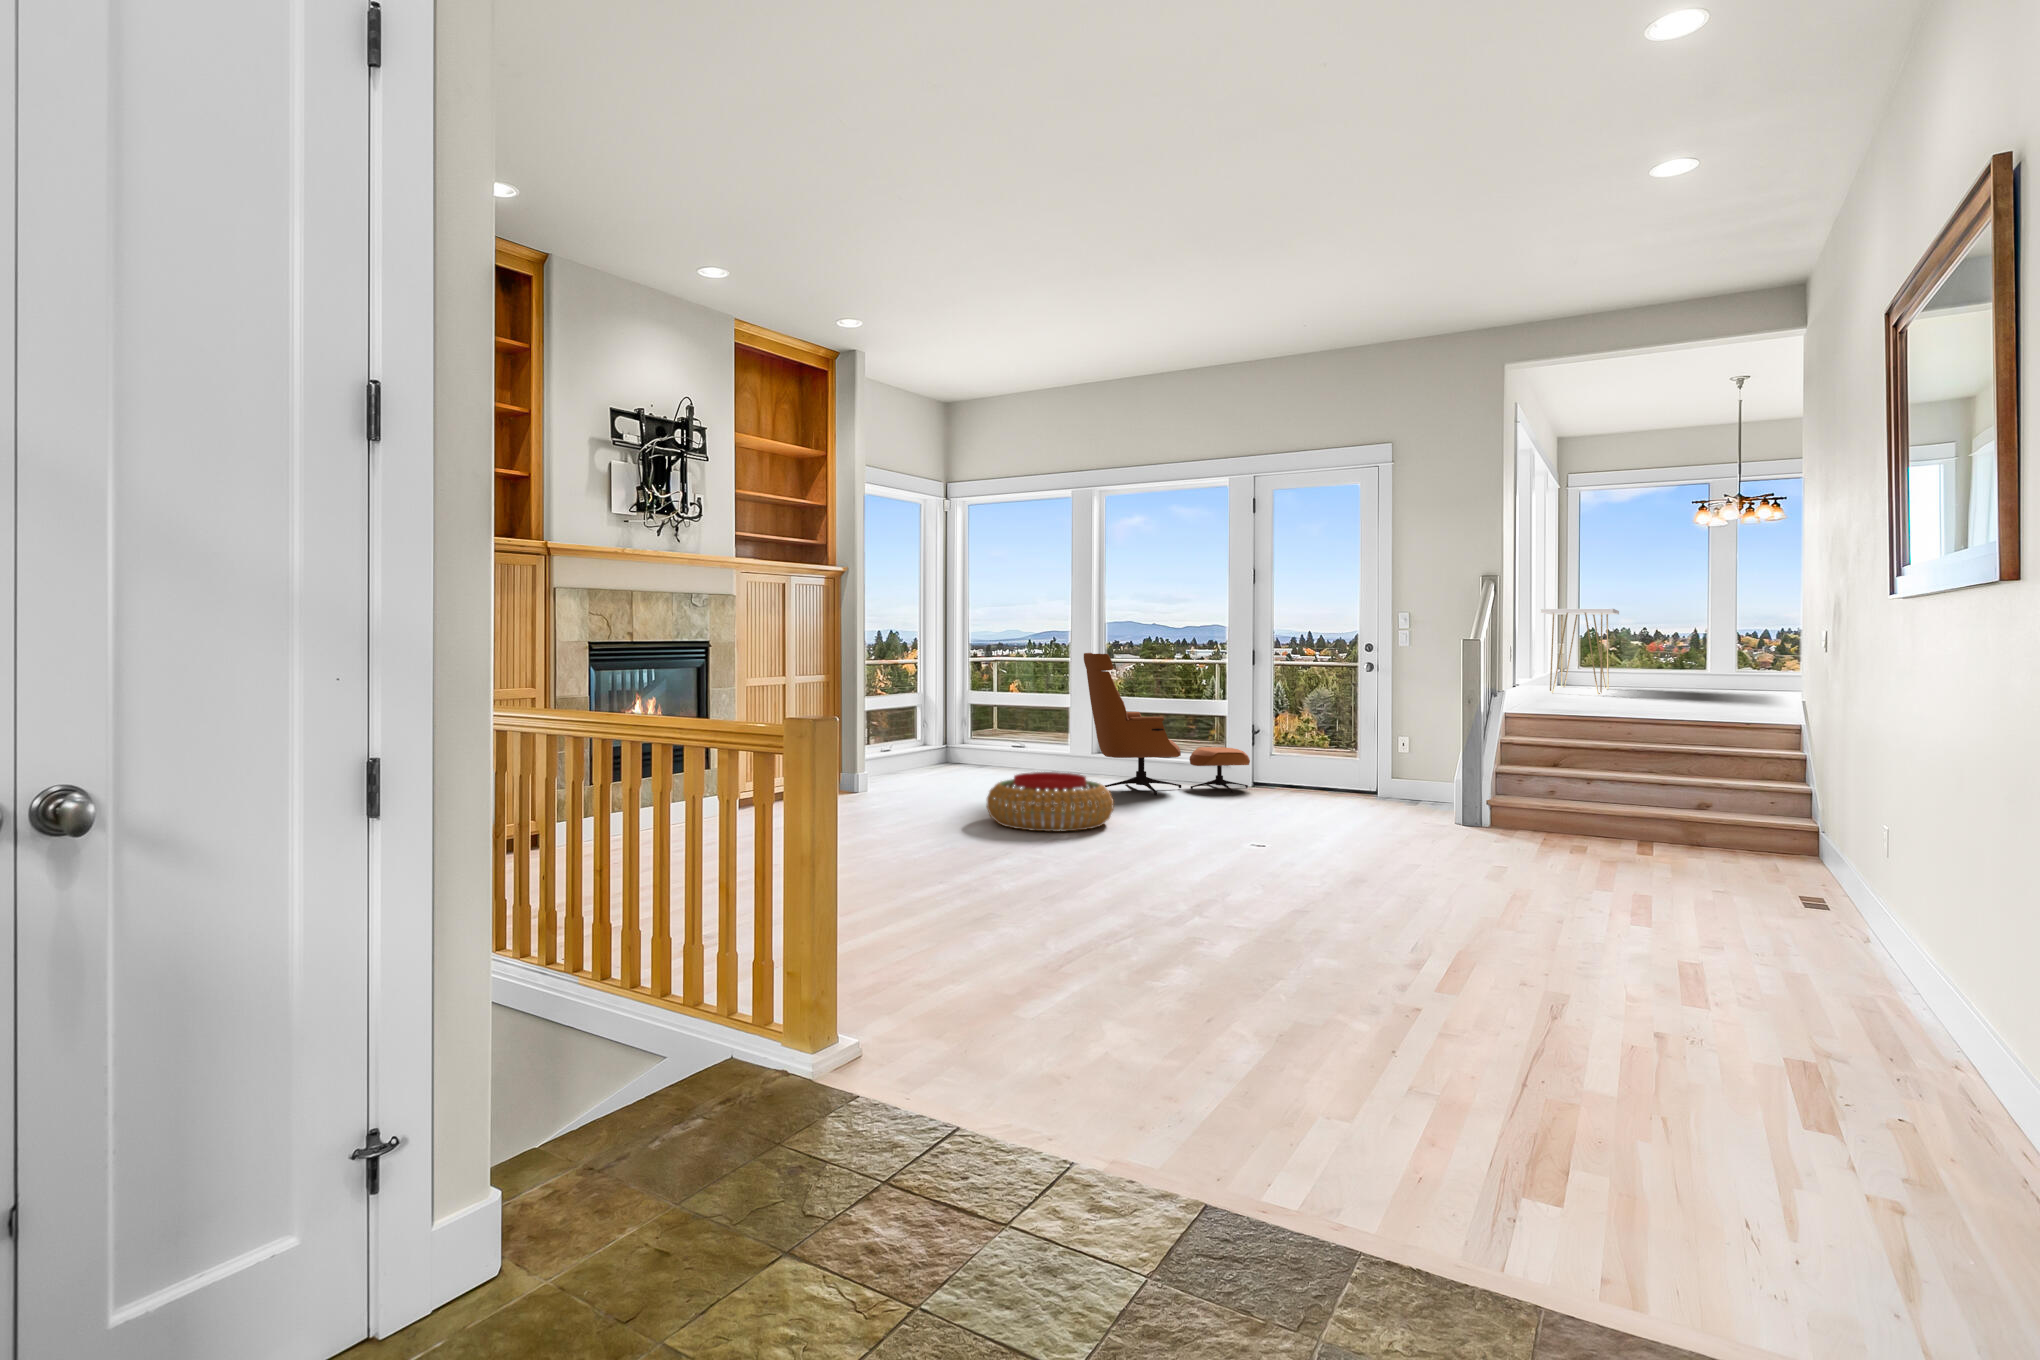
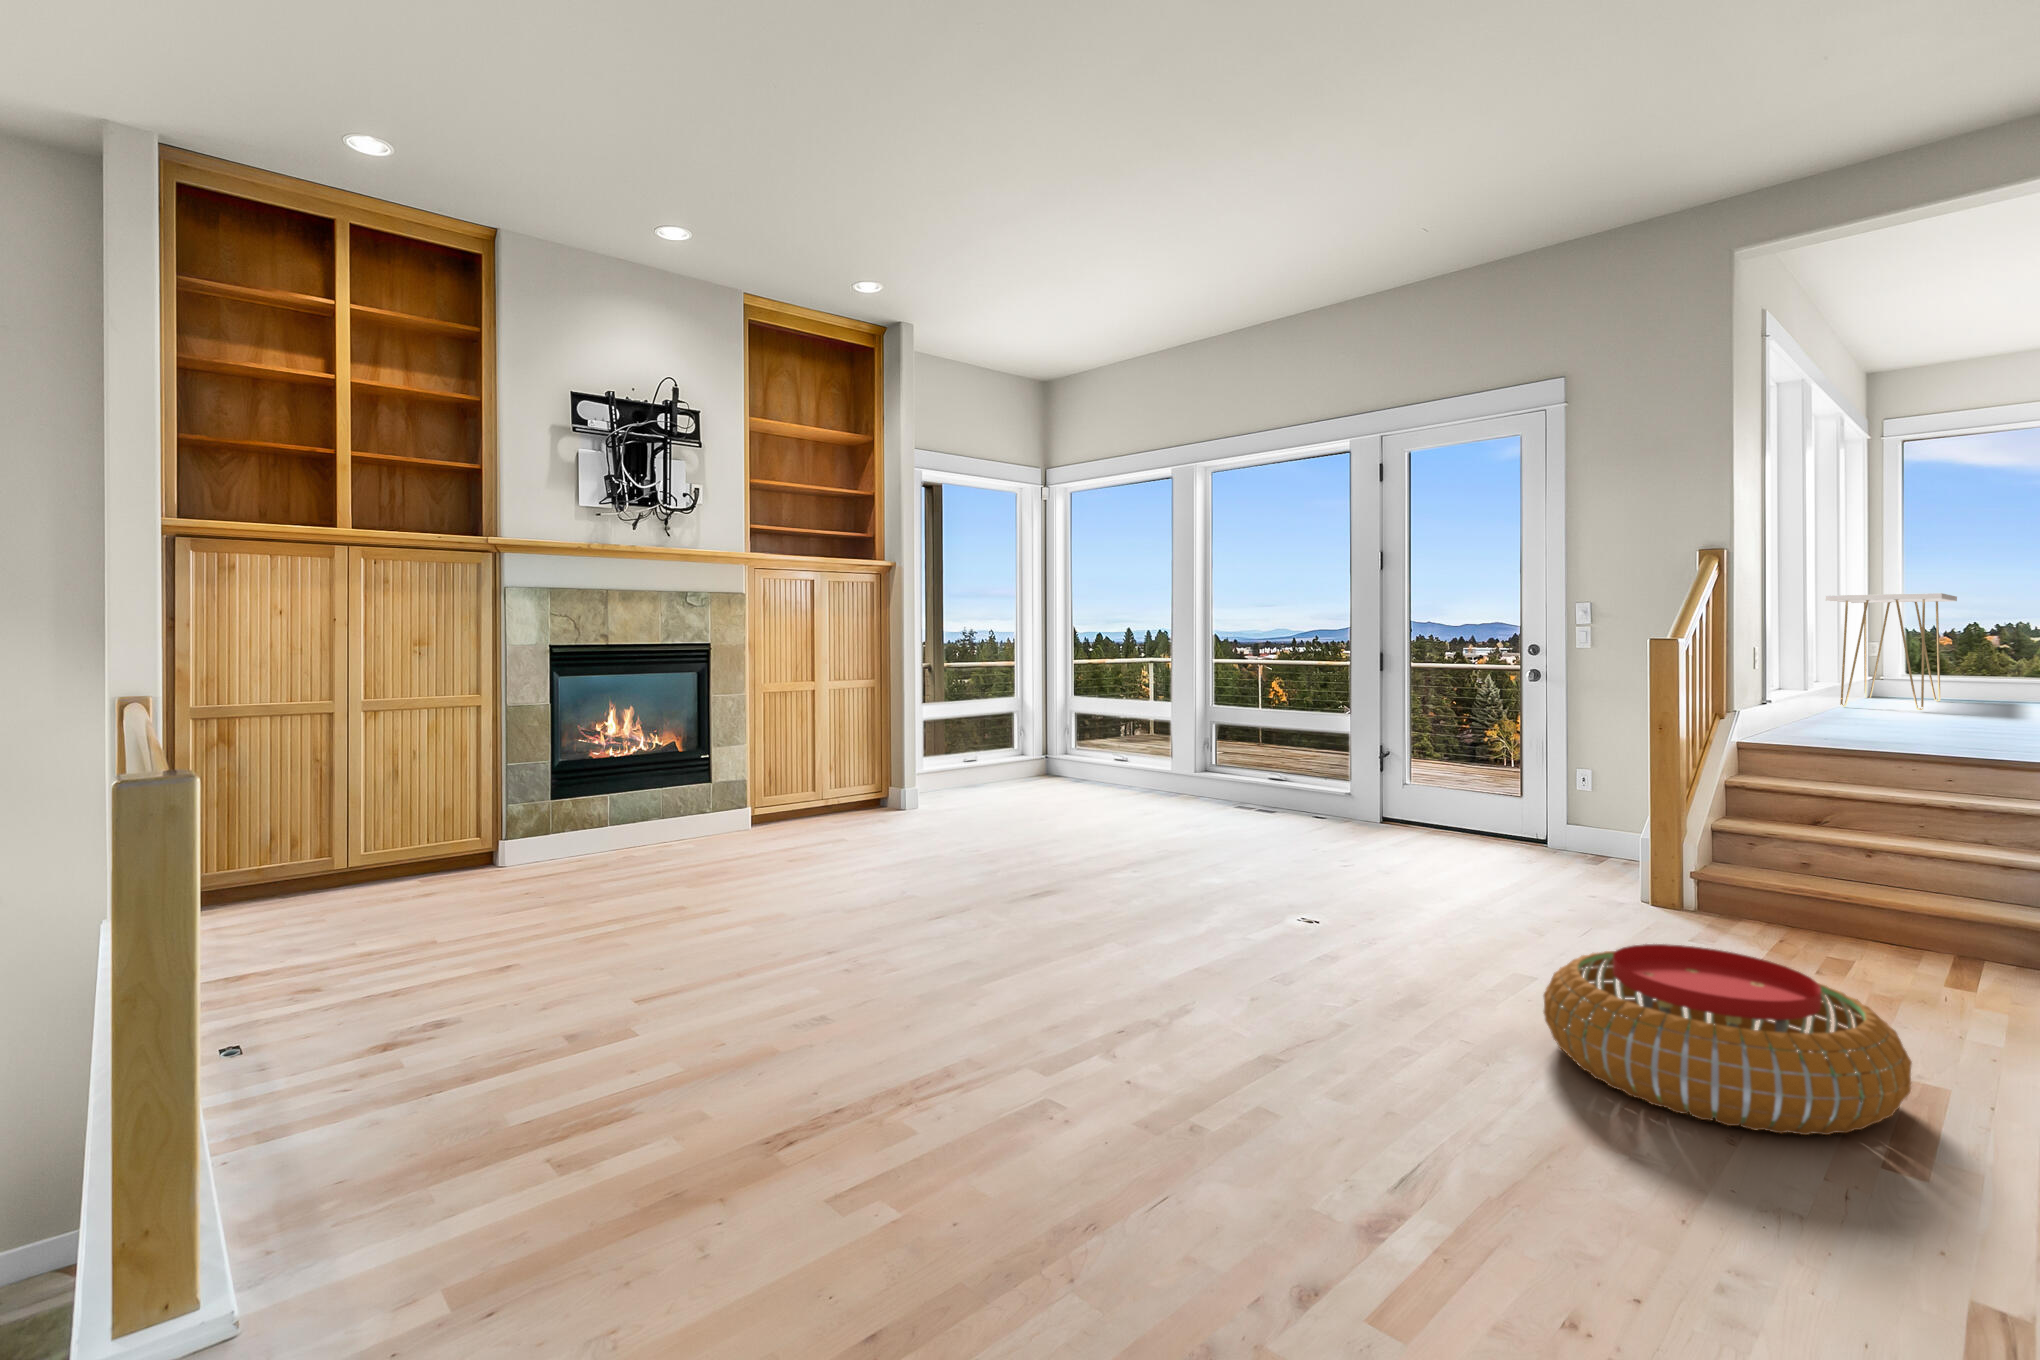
lounge chair: present [1084,653,1250,795] -> none [1166,656,1378,830]
pouf: present [987,772,1114,831] -> present [1543,944,1912,1135]

